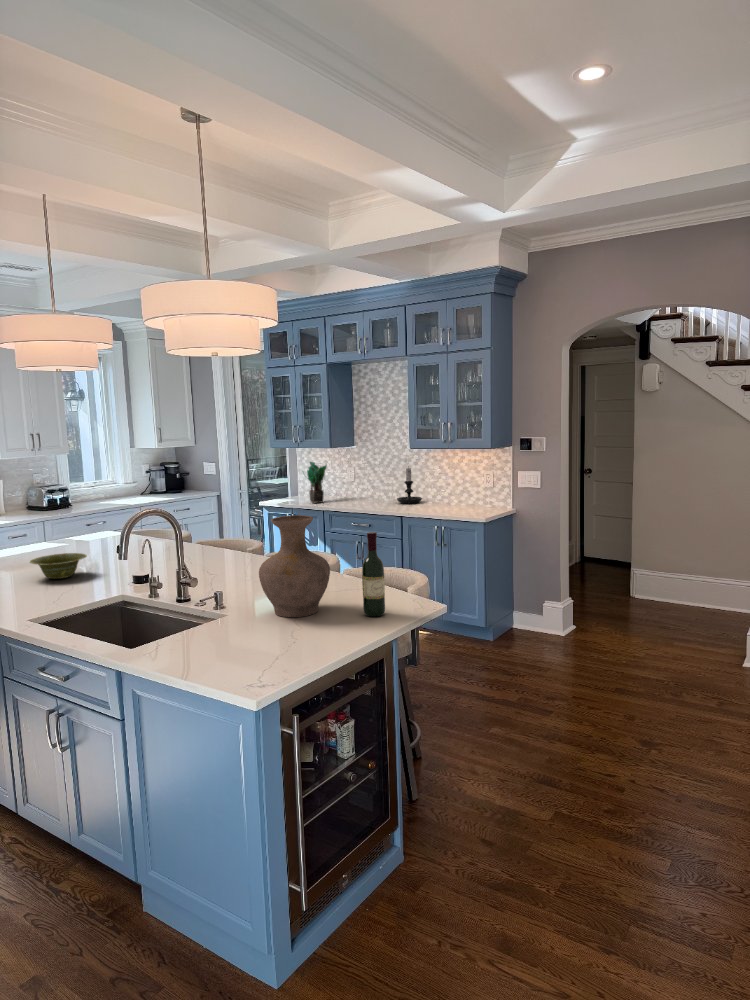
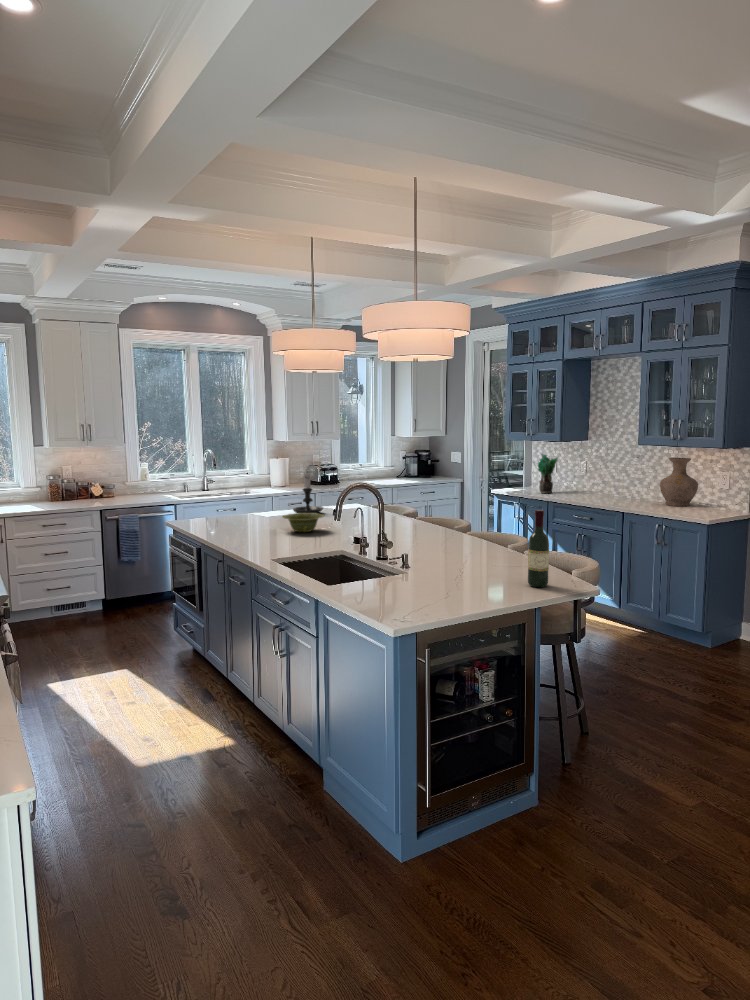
candle holder: present [397,468,422,504] -> present [293,473,323,514]
vase: present [259,515,330,617] -> present [660,458,698,506]

